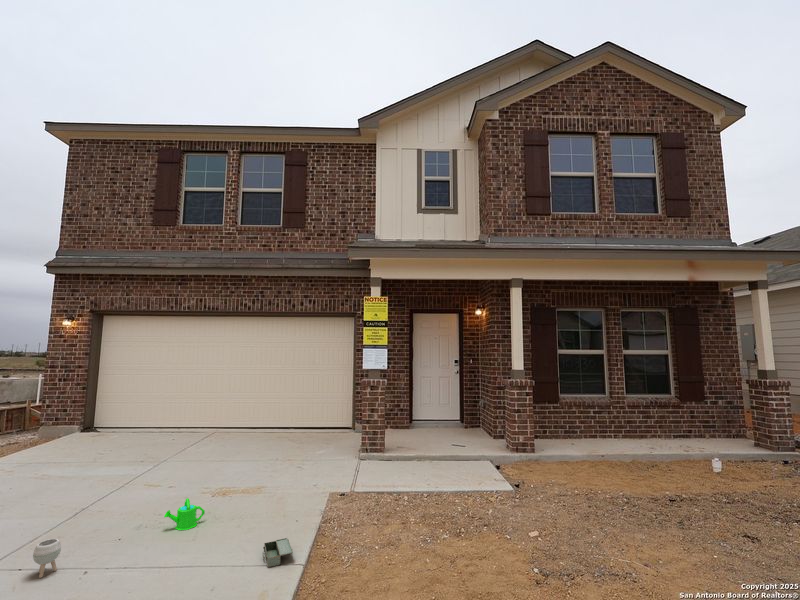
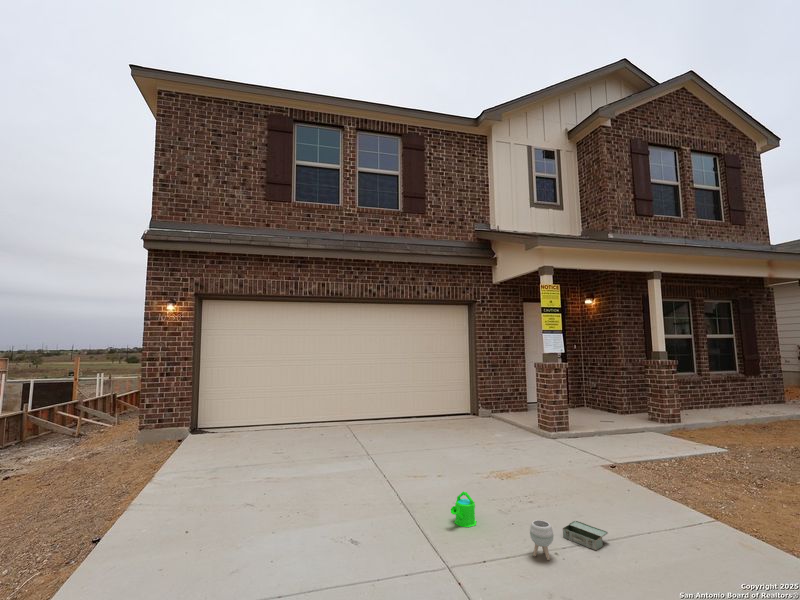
watering can: present [164,498,205,530] -> present [451,492,477,527]
toolbox: present [263,538,292,567] -> present [563,521,608,550]

